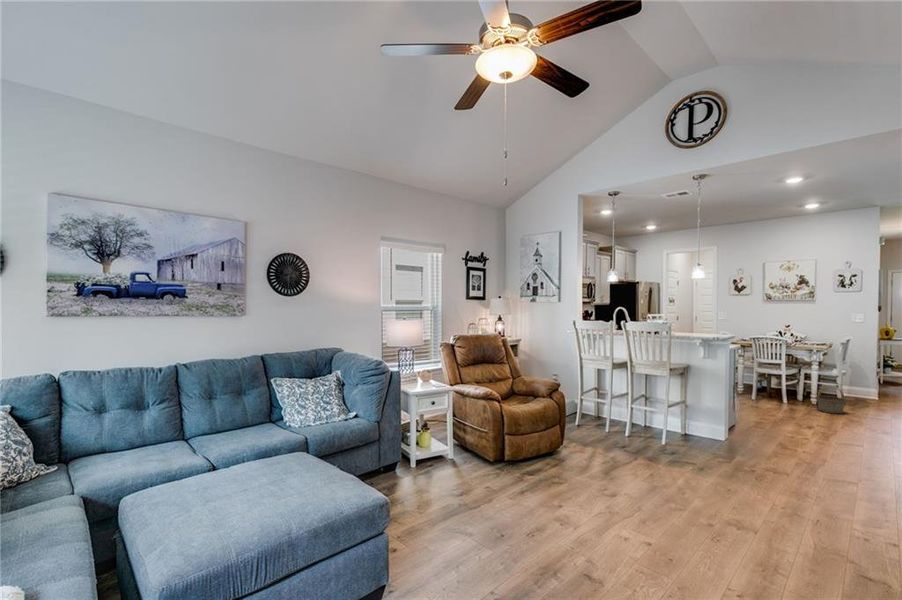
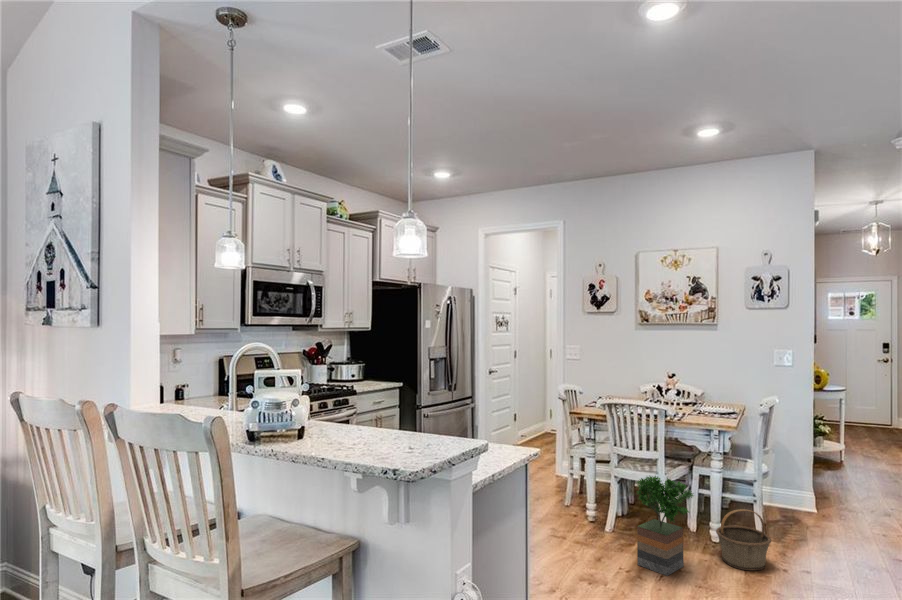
potted tree: none [770,369,804,412] -> present [637,476,693,576]

